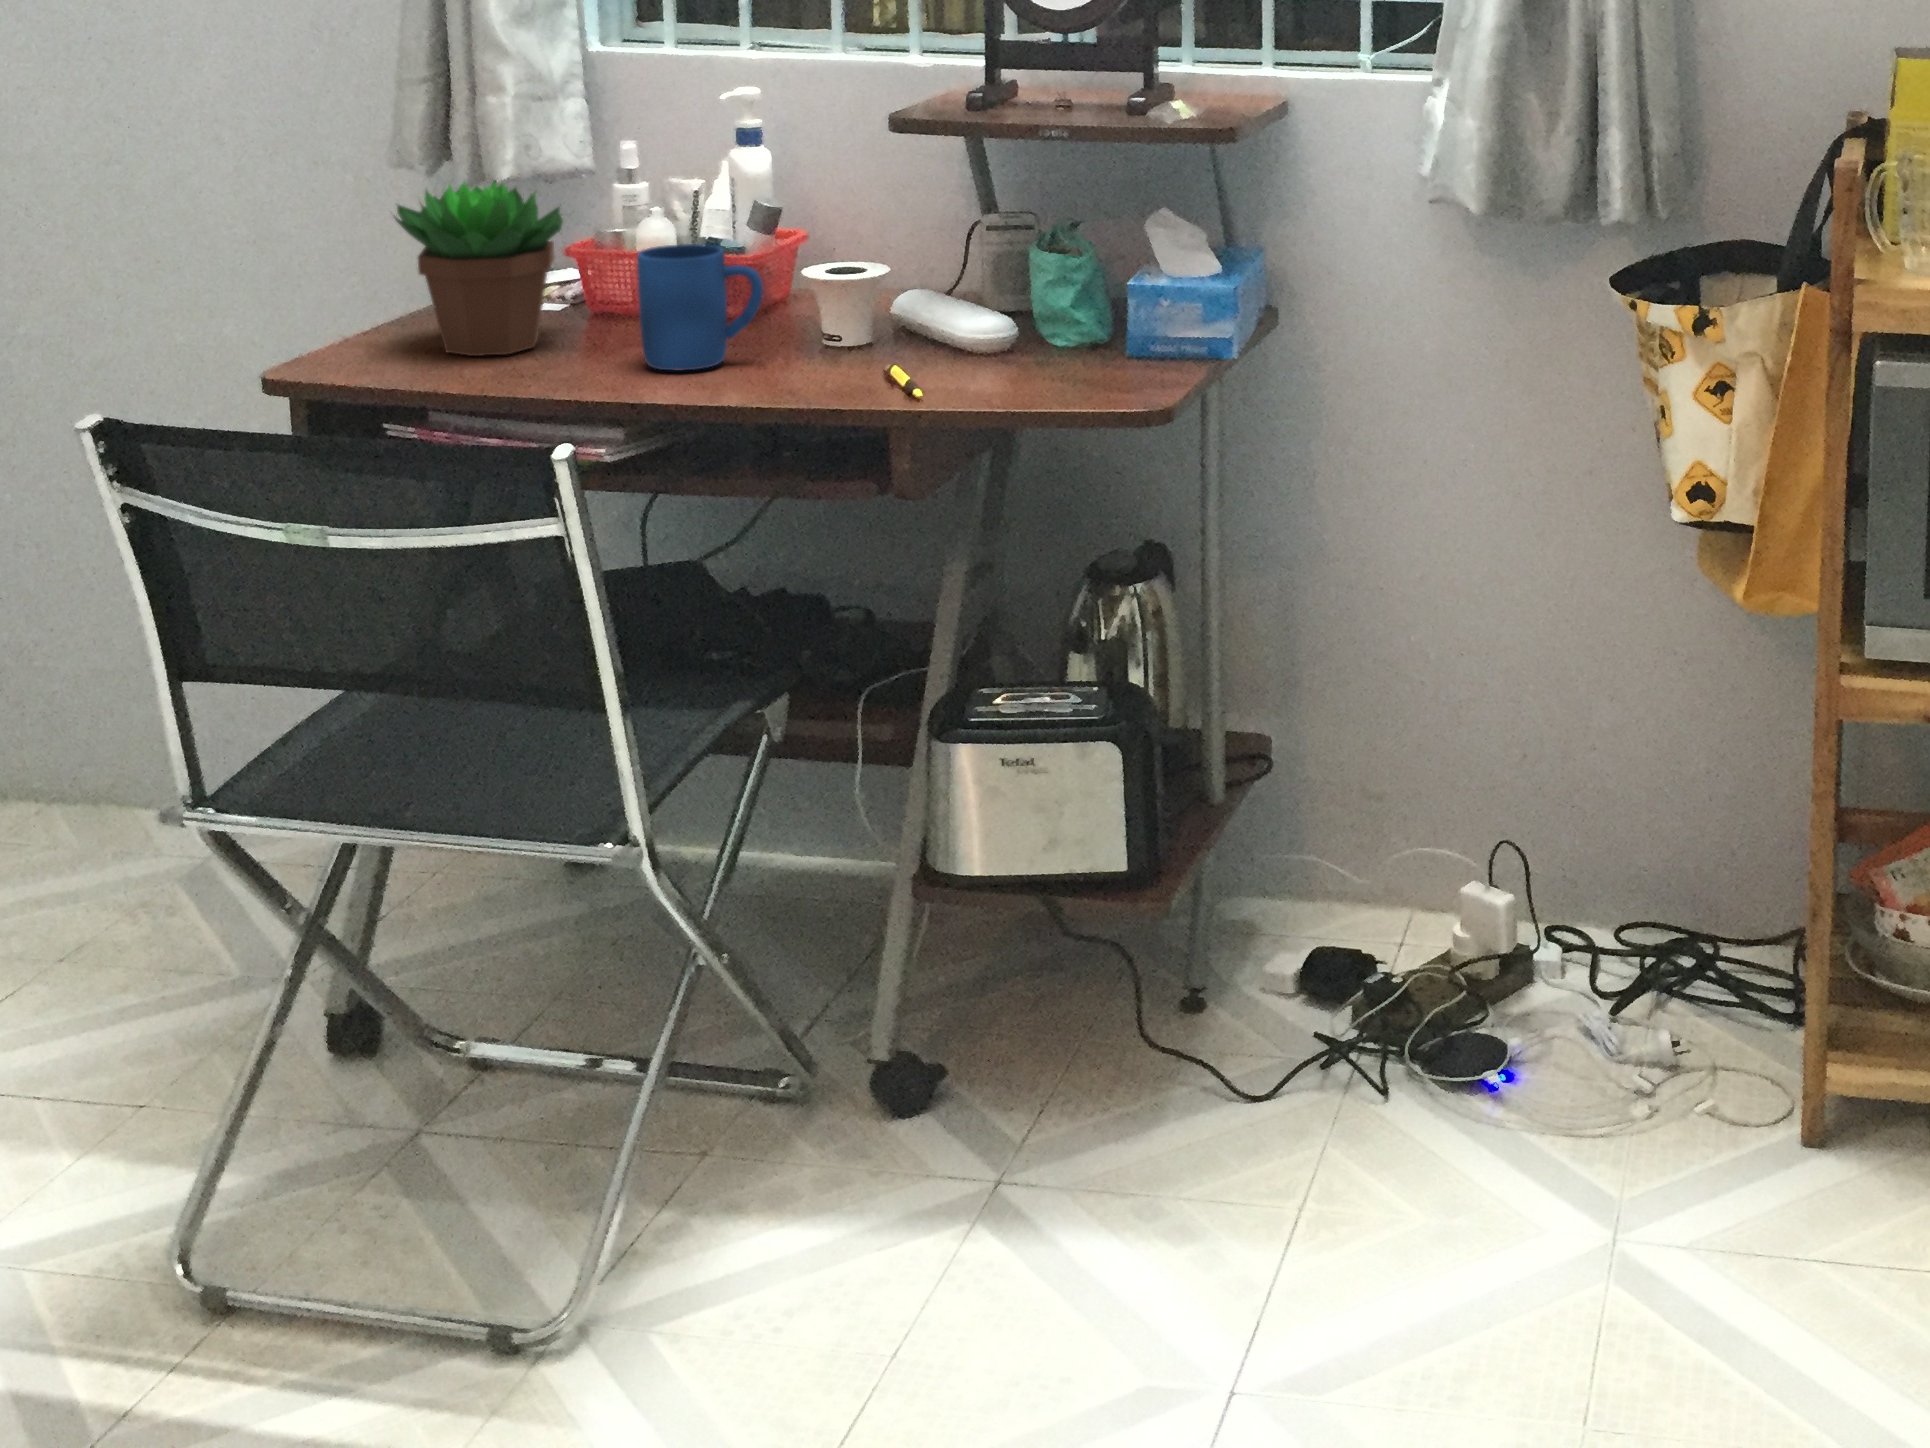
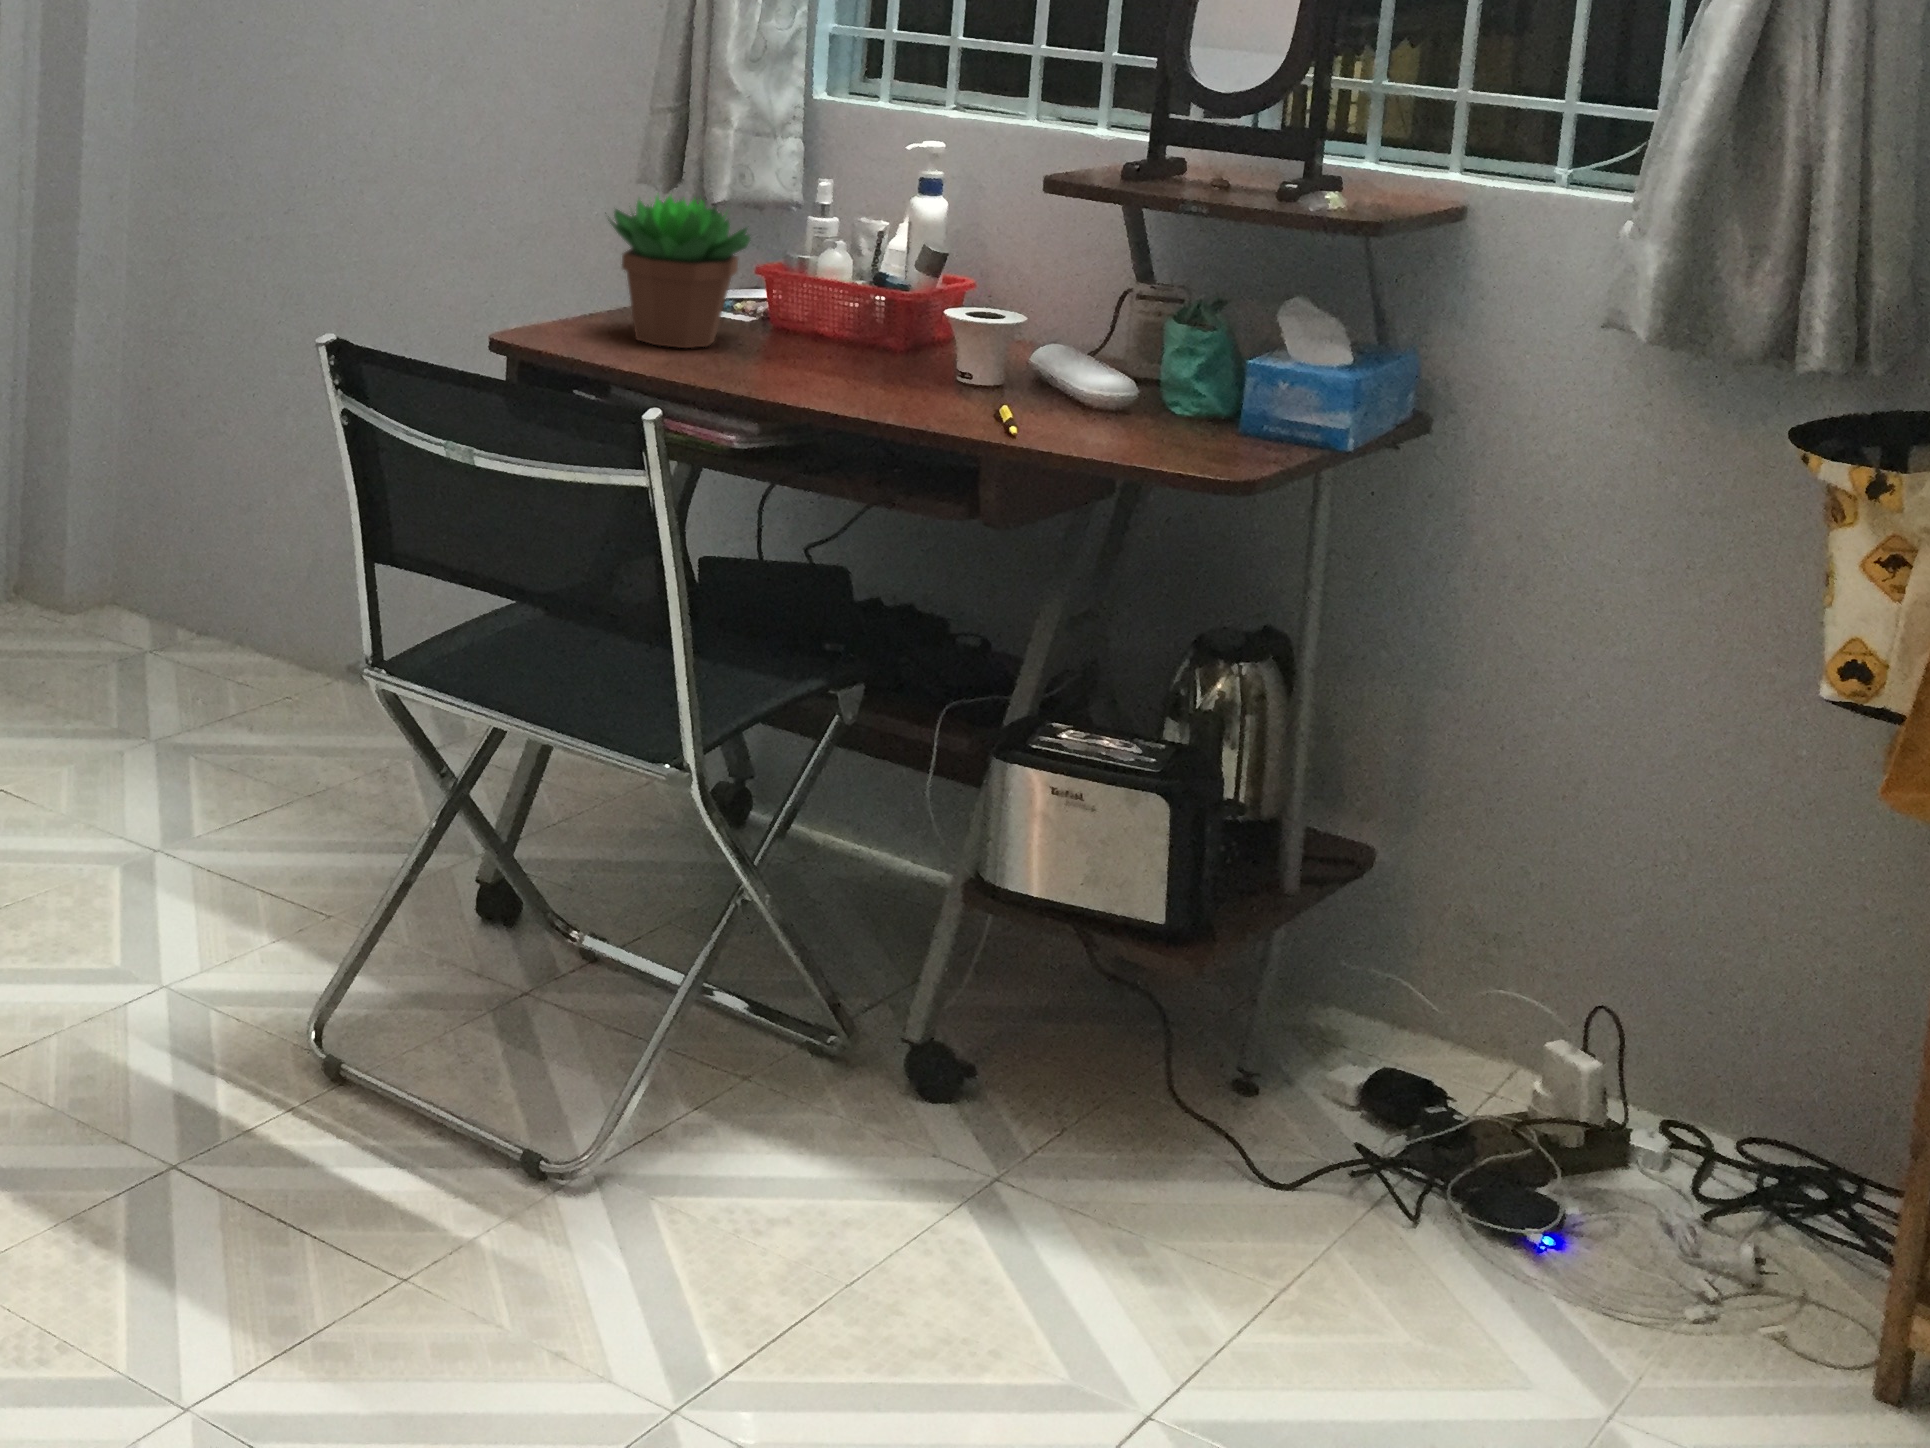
mug: present [637,244,763,370] -> none [792,269,904,382]

